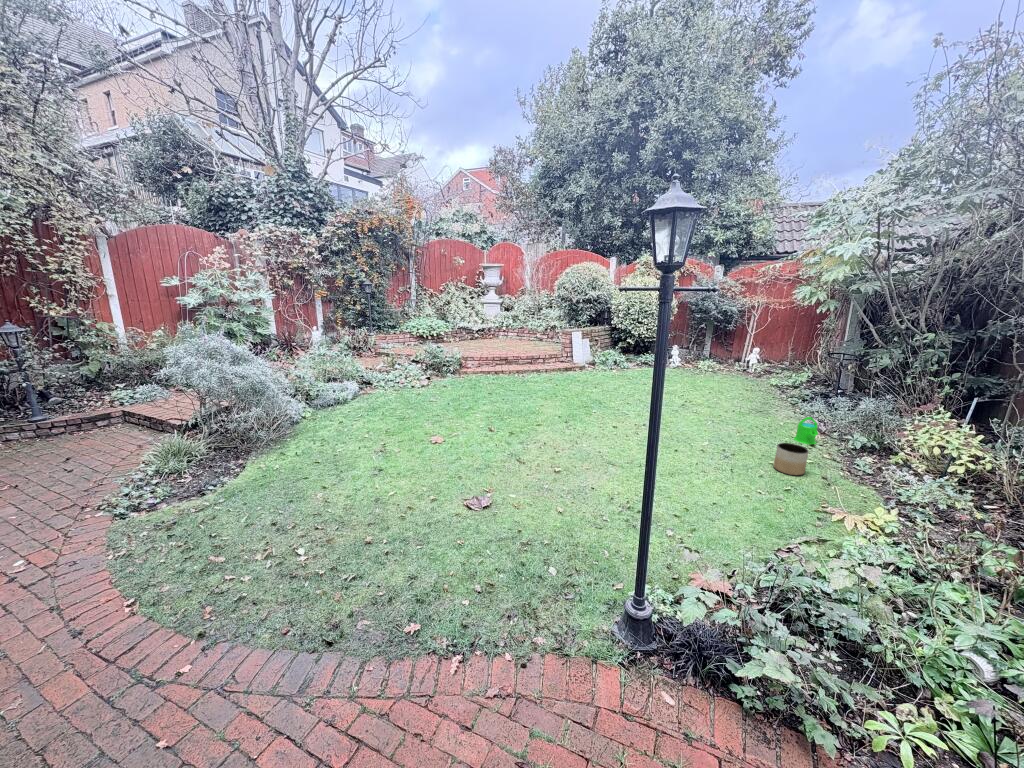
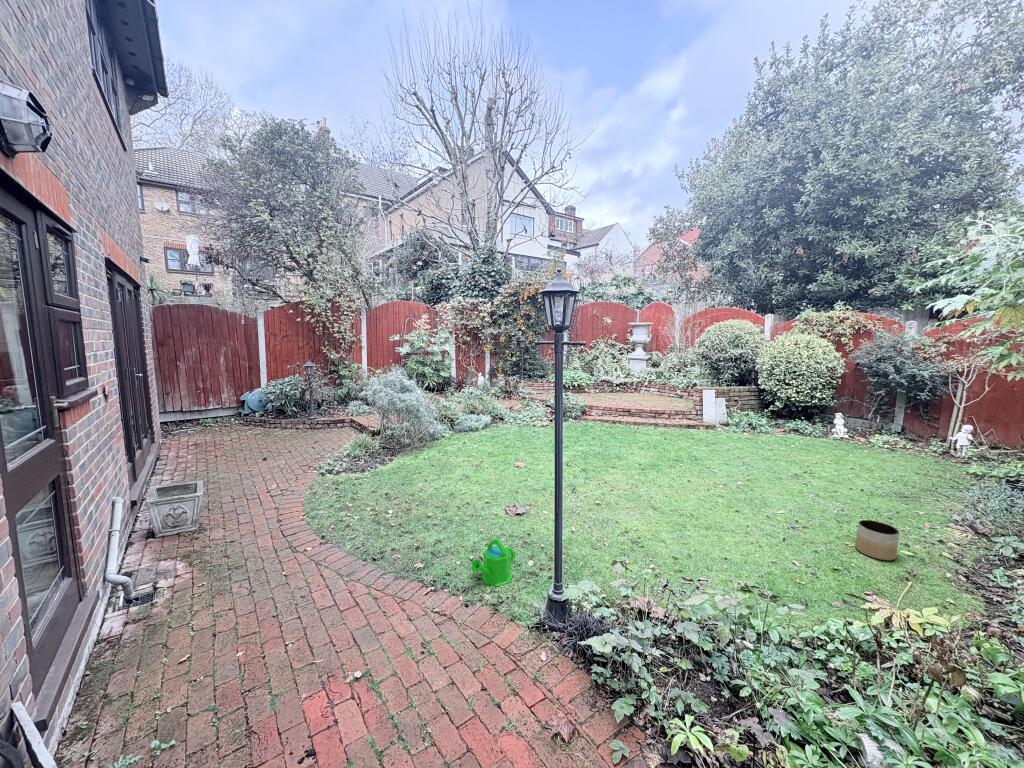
watering can: present [794,417,818,444] -> present [472,539,515,586]

